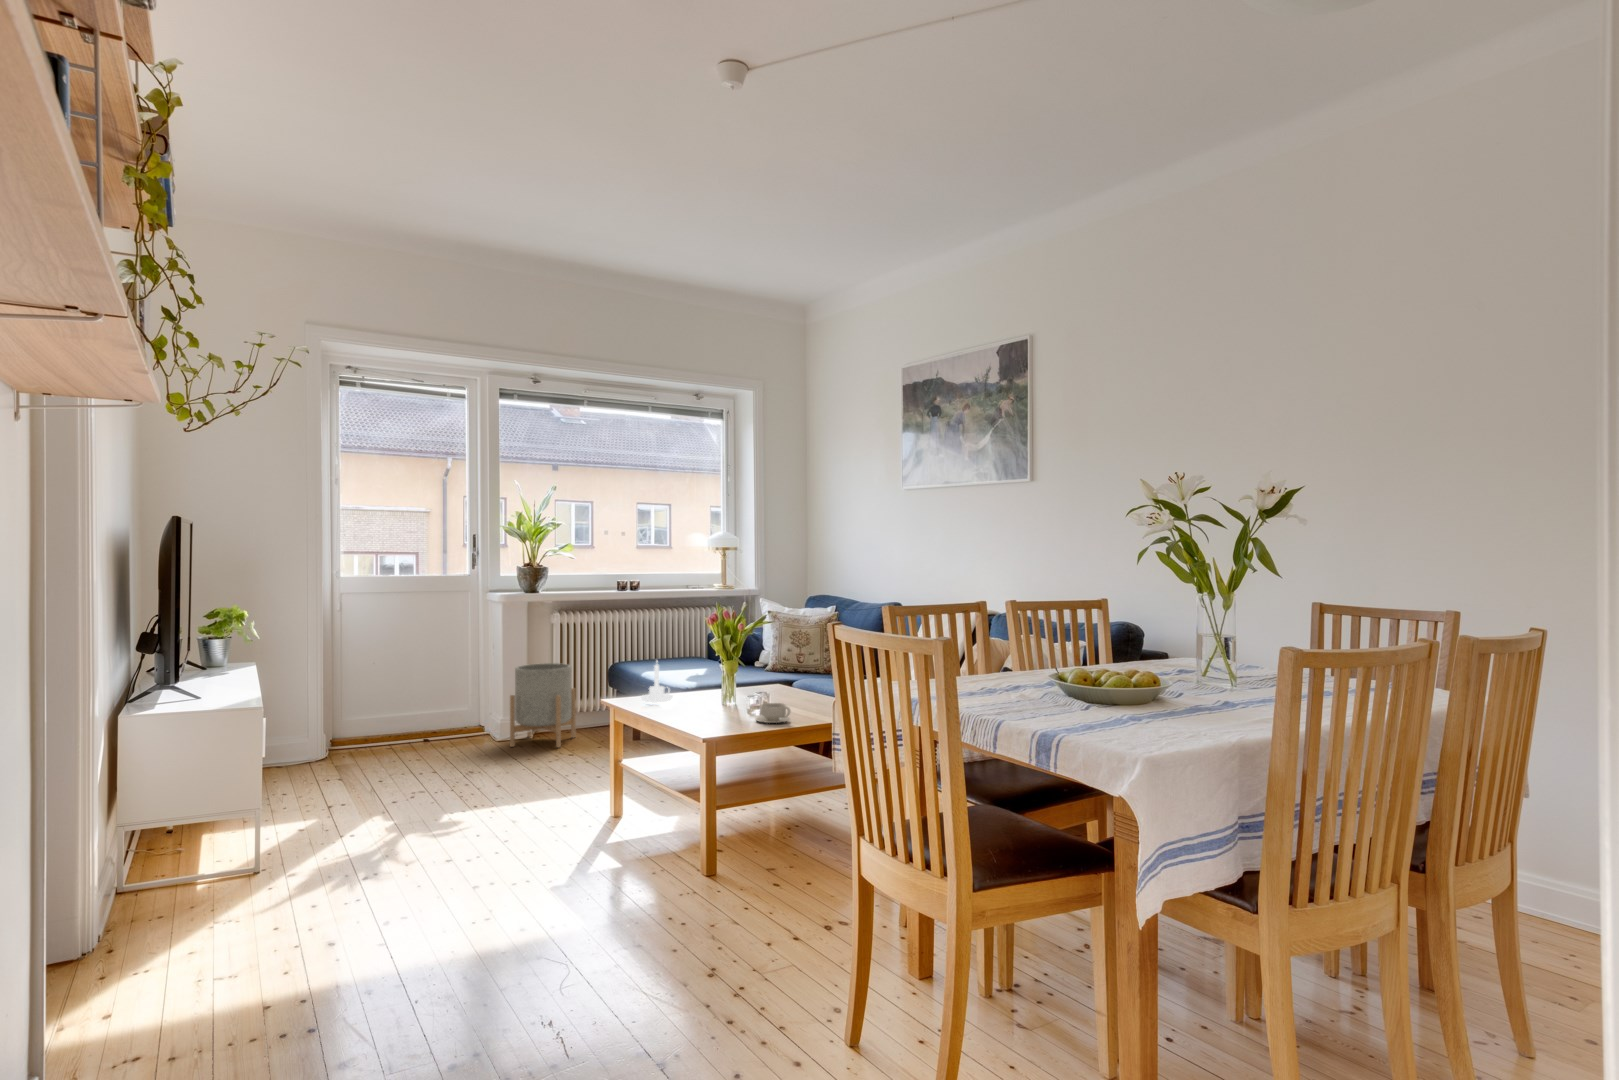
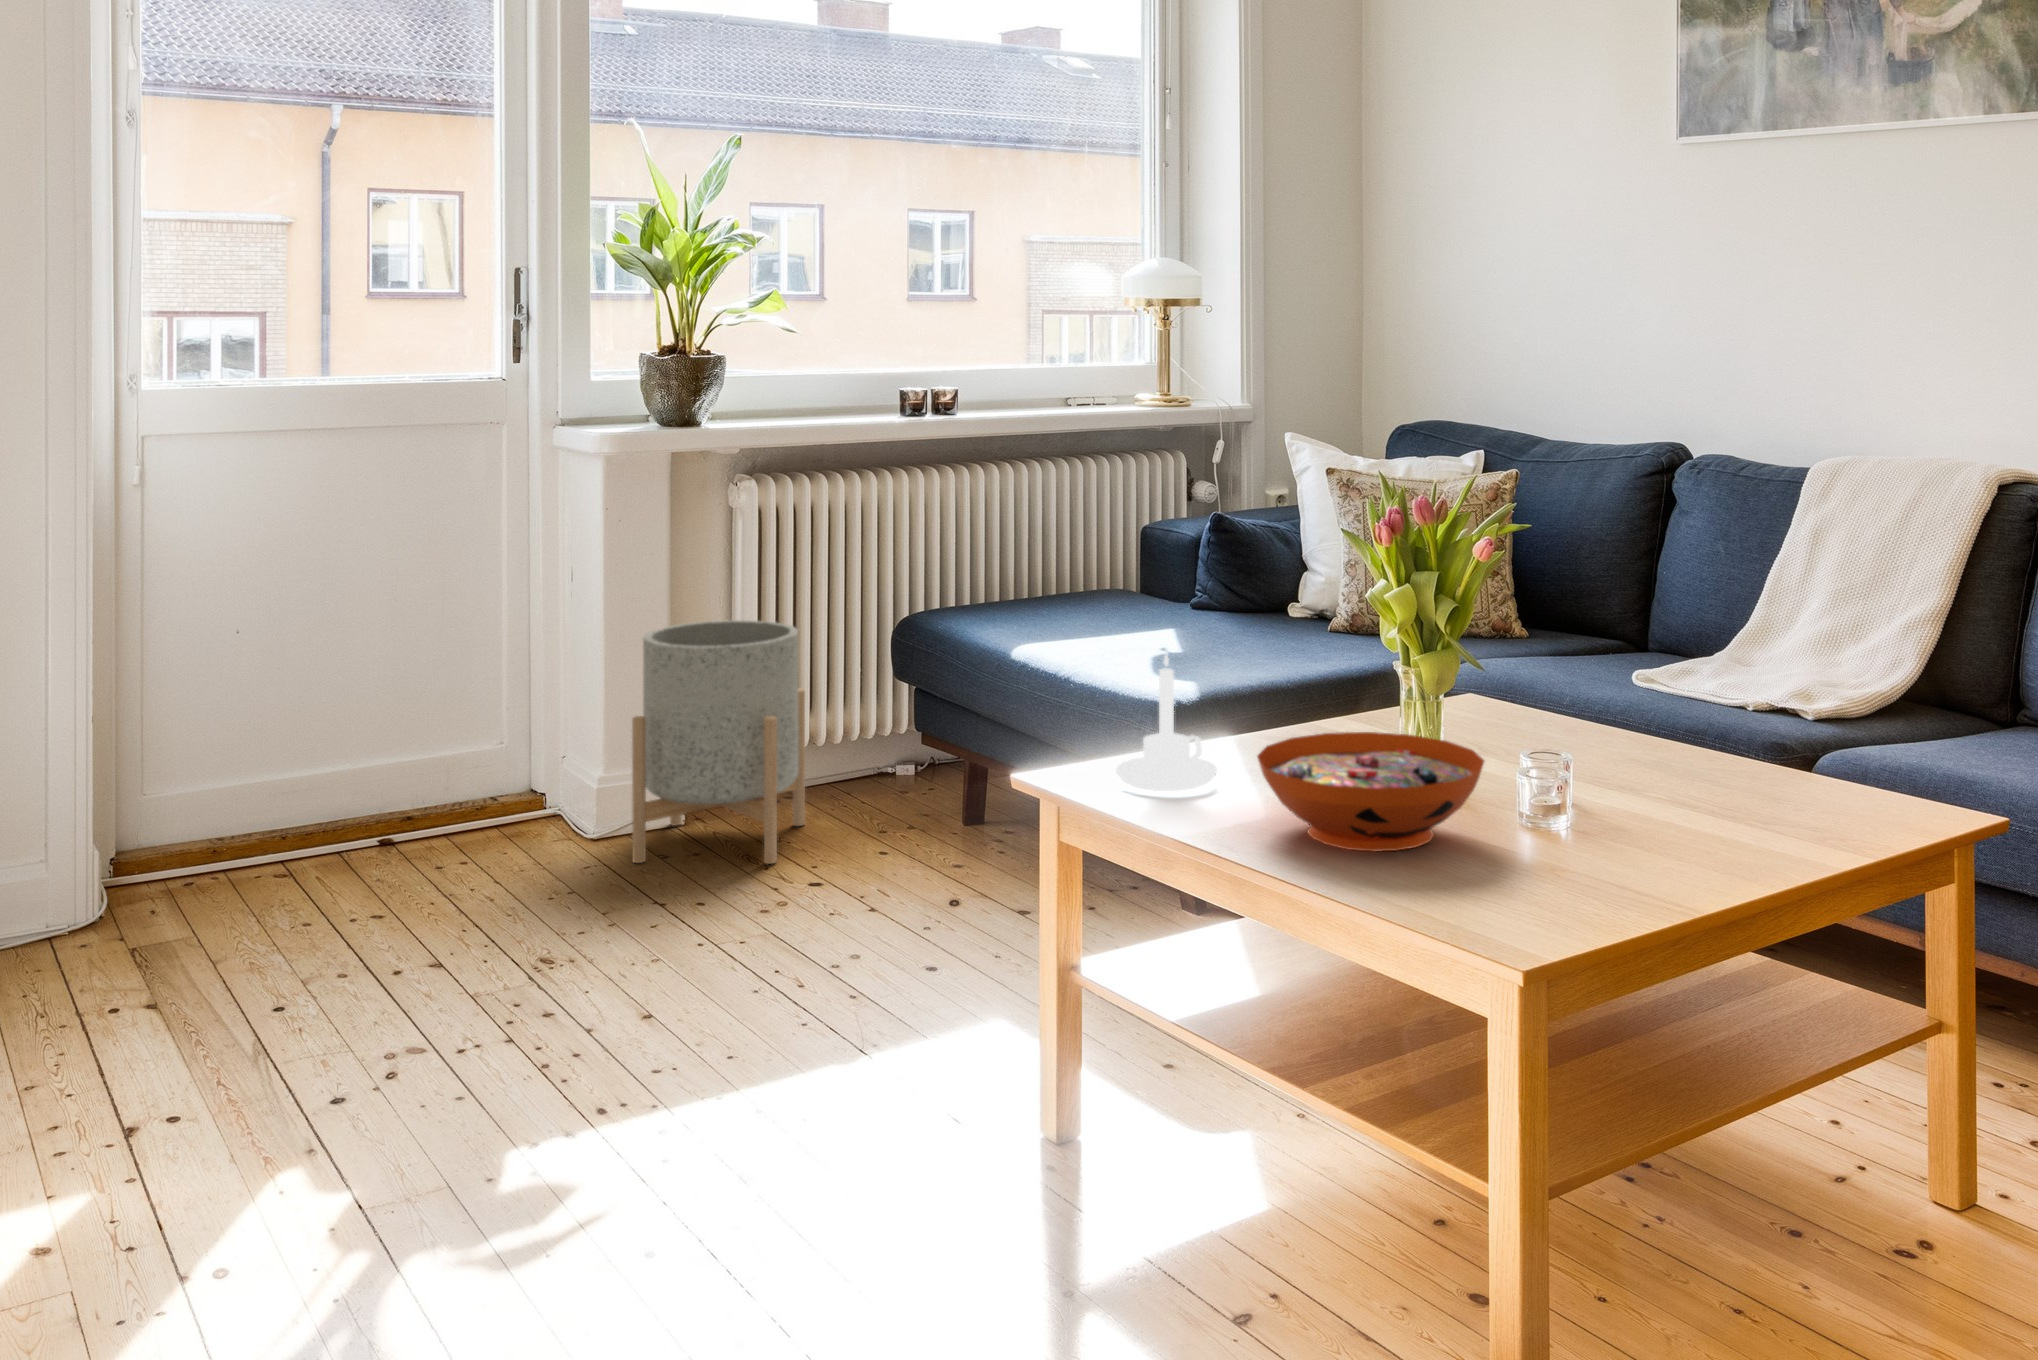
decorative bowl: none [672,683,742,715] -> present [1257,732,1484,852]
teacup: present [756,703,790,723] -> none [1569,814,1694,892]

